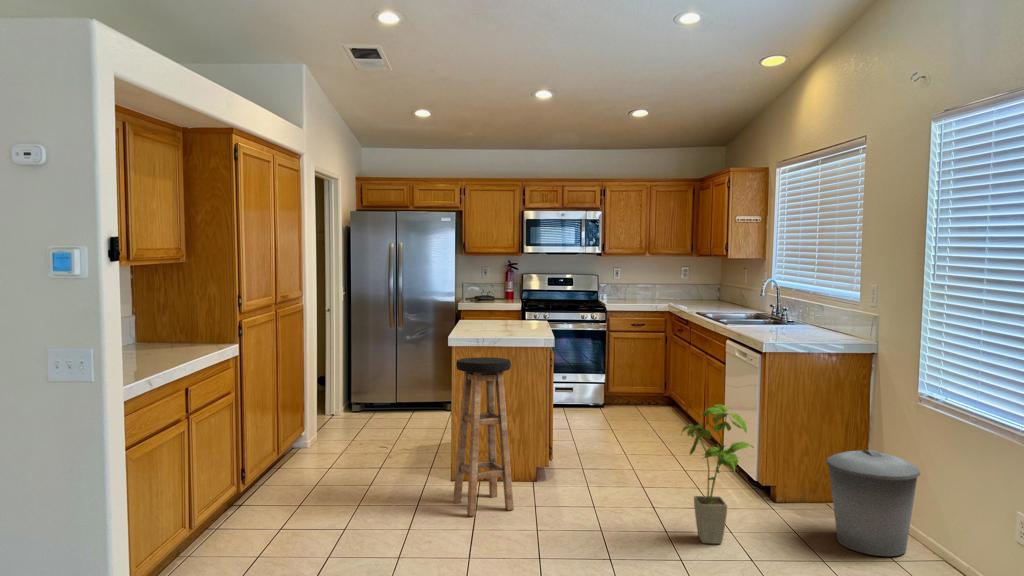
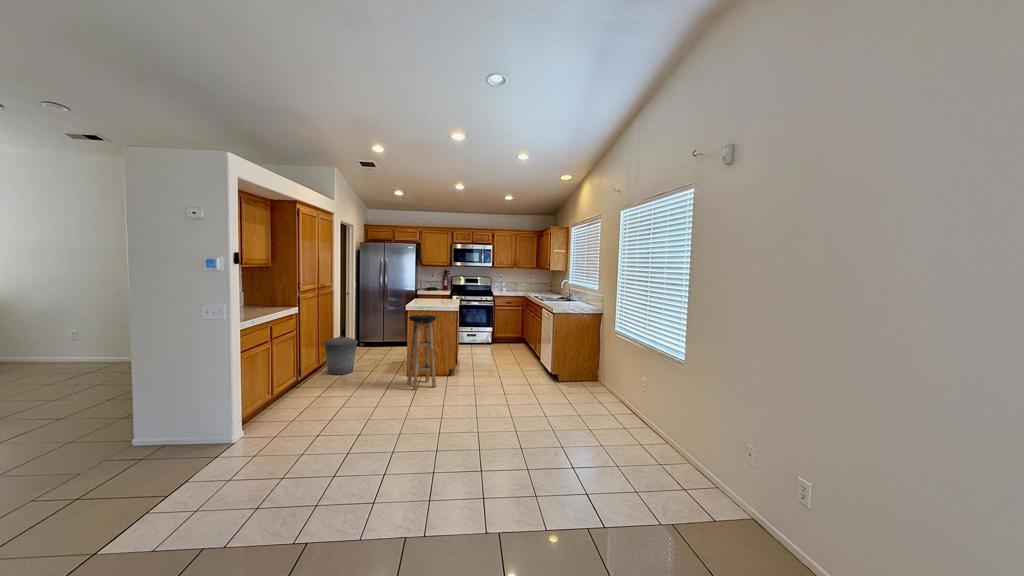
house plant: present [682,404,753,544] -> none [512,335,544,397]
trash can: present [826,450,920,556] -> present [323,336,358,375]

